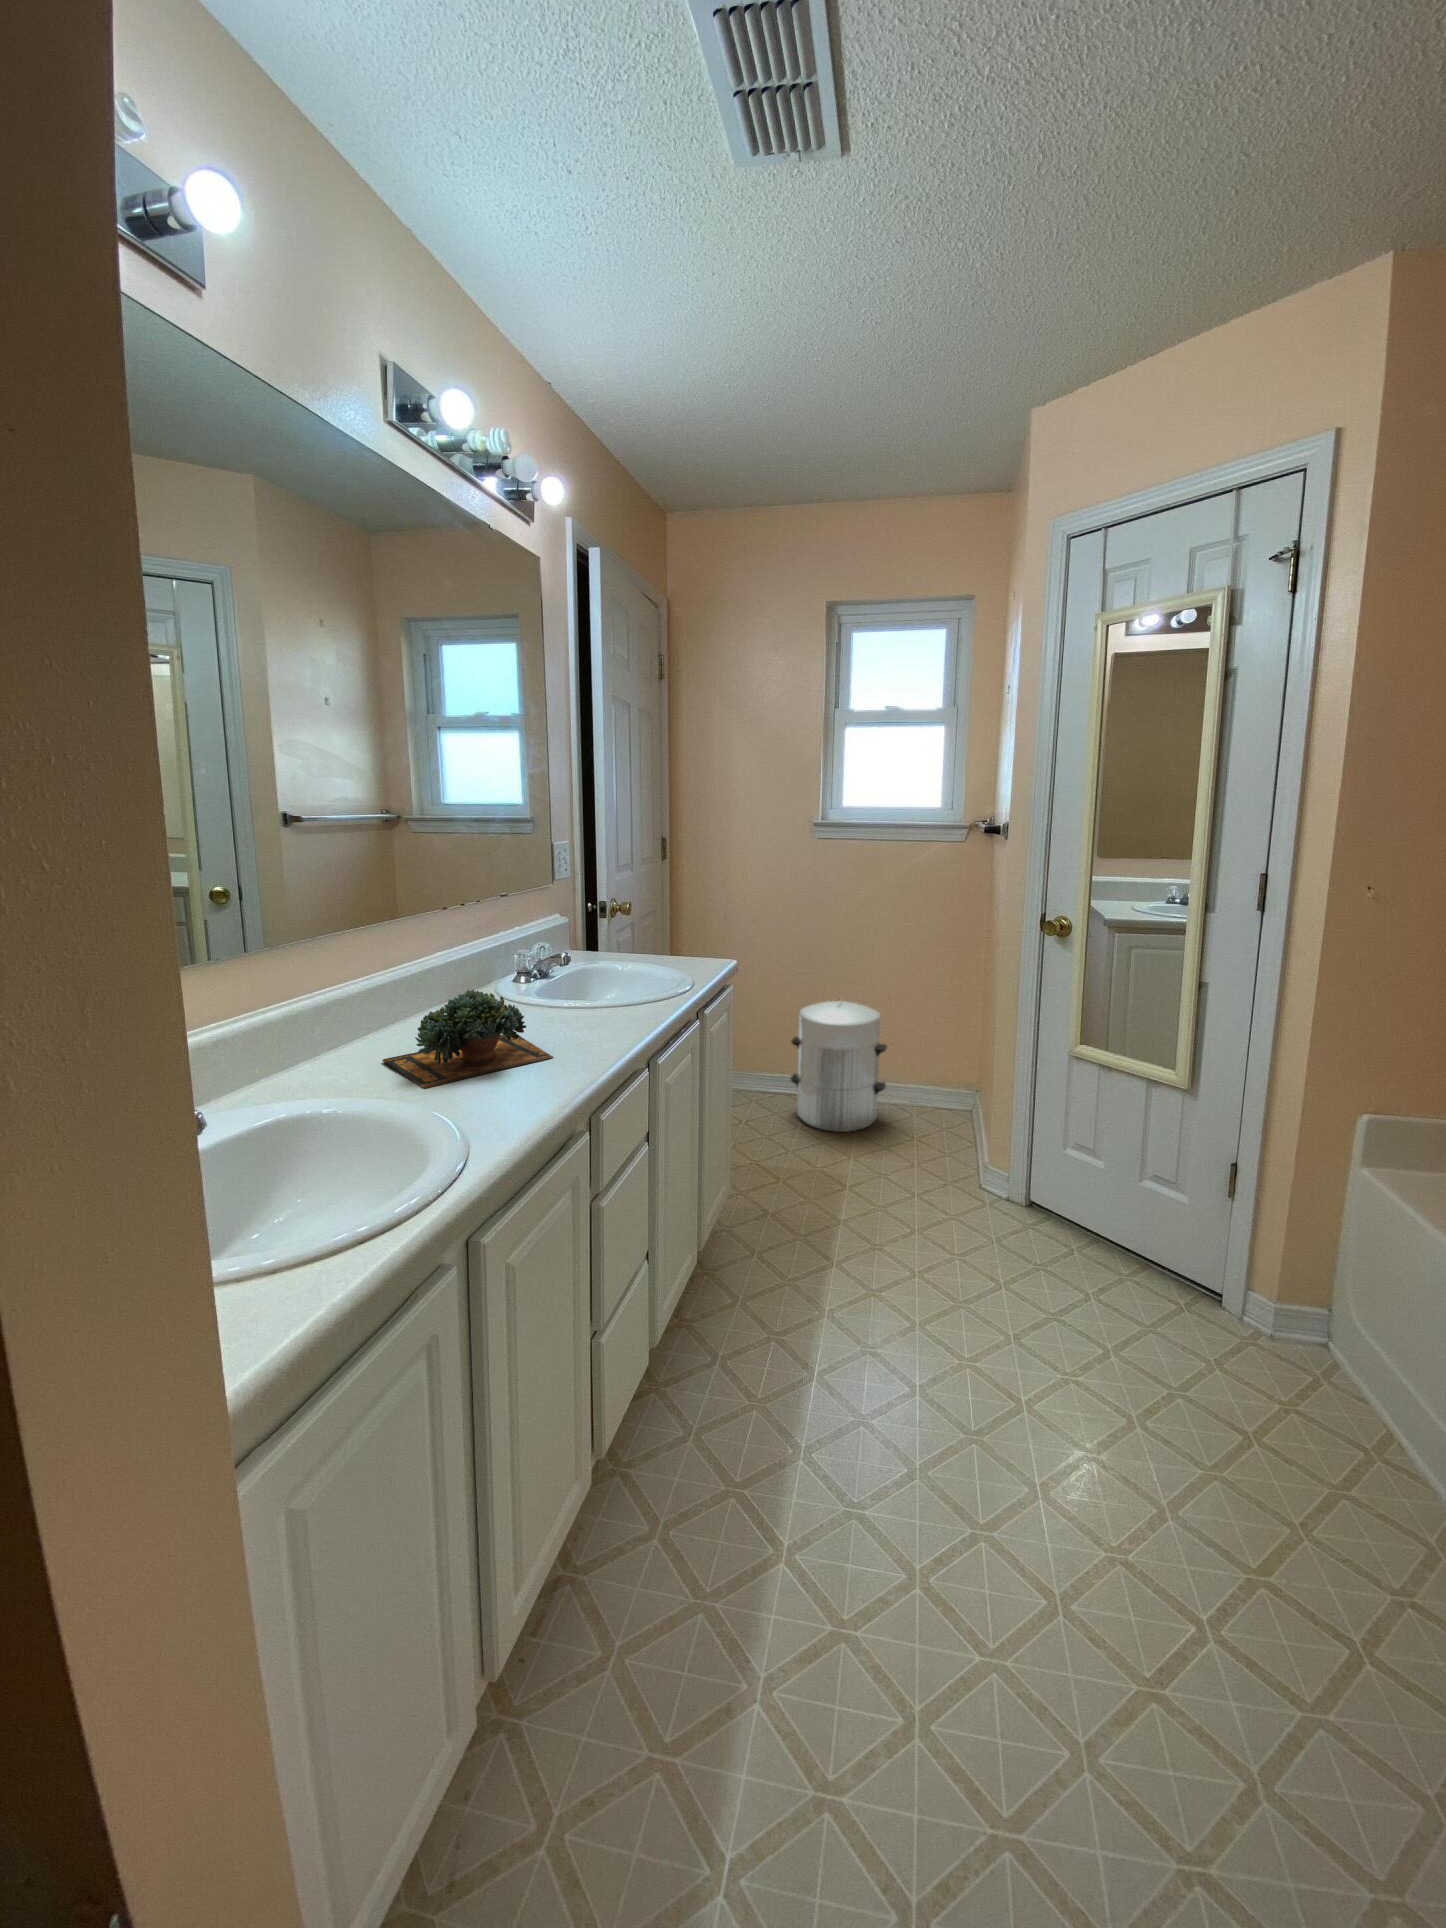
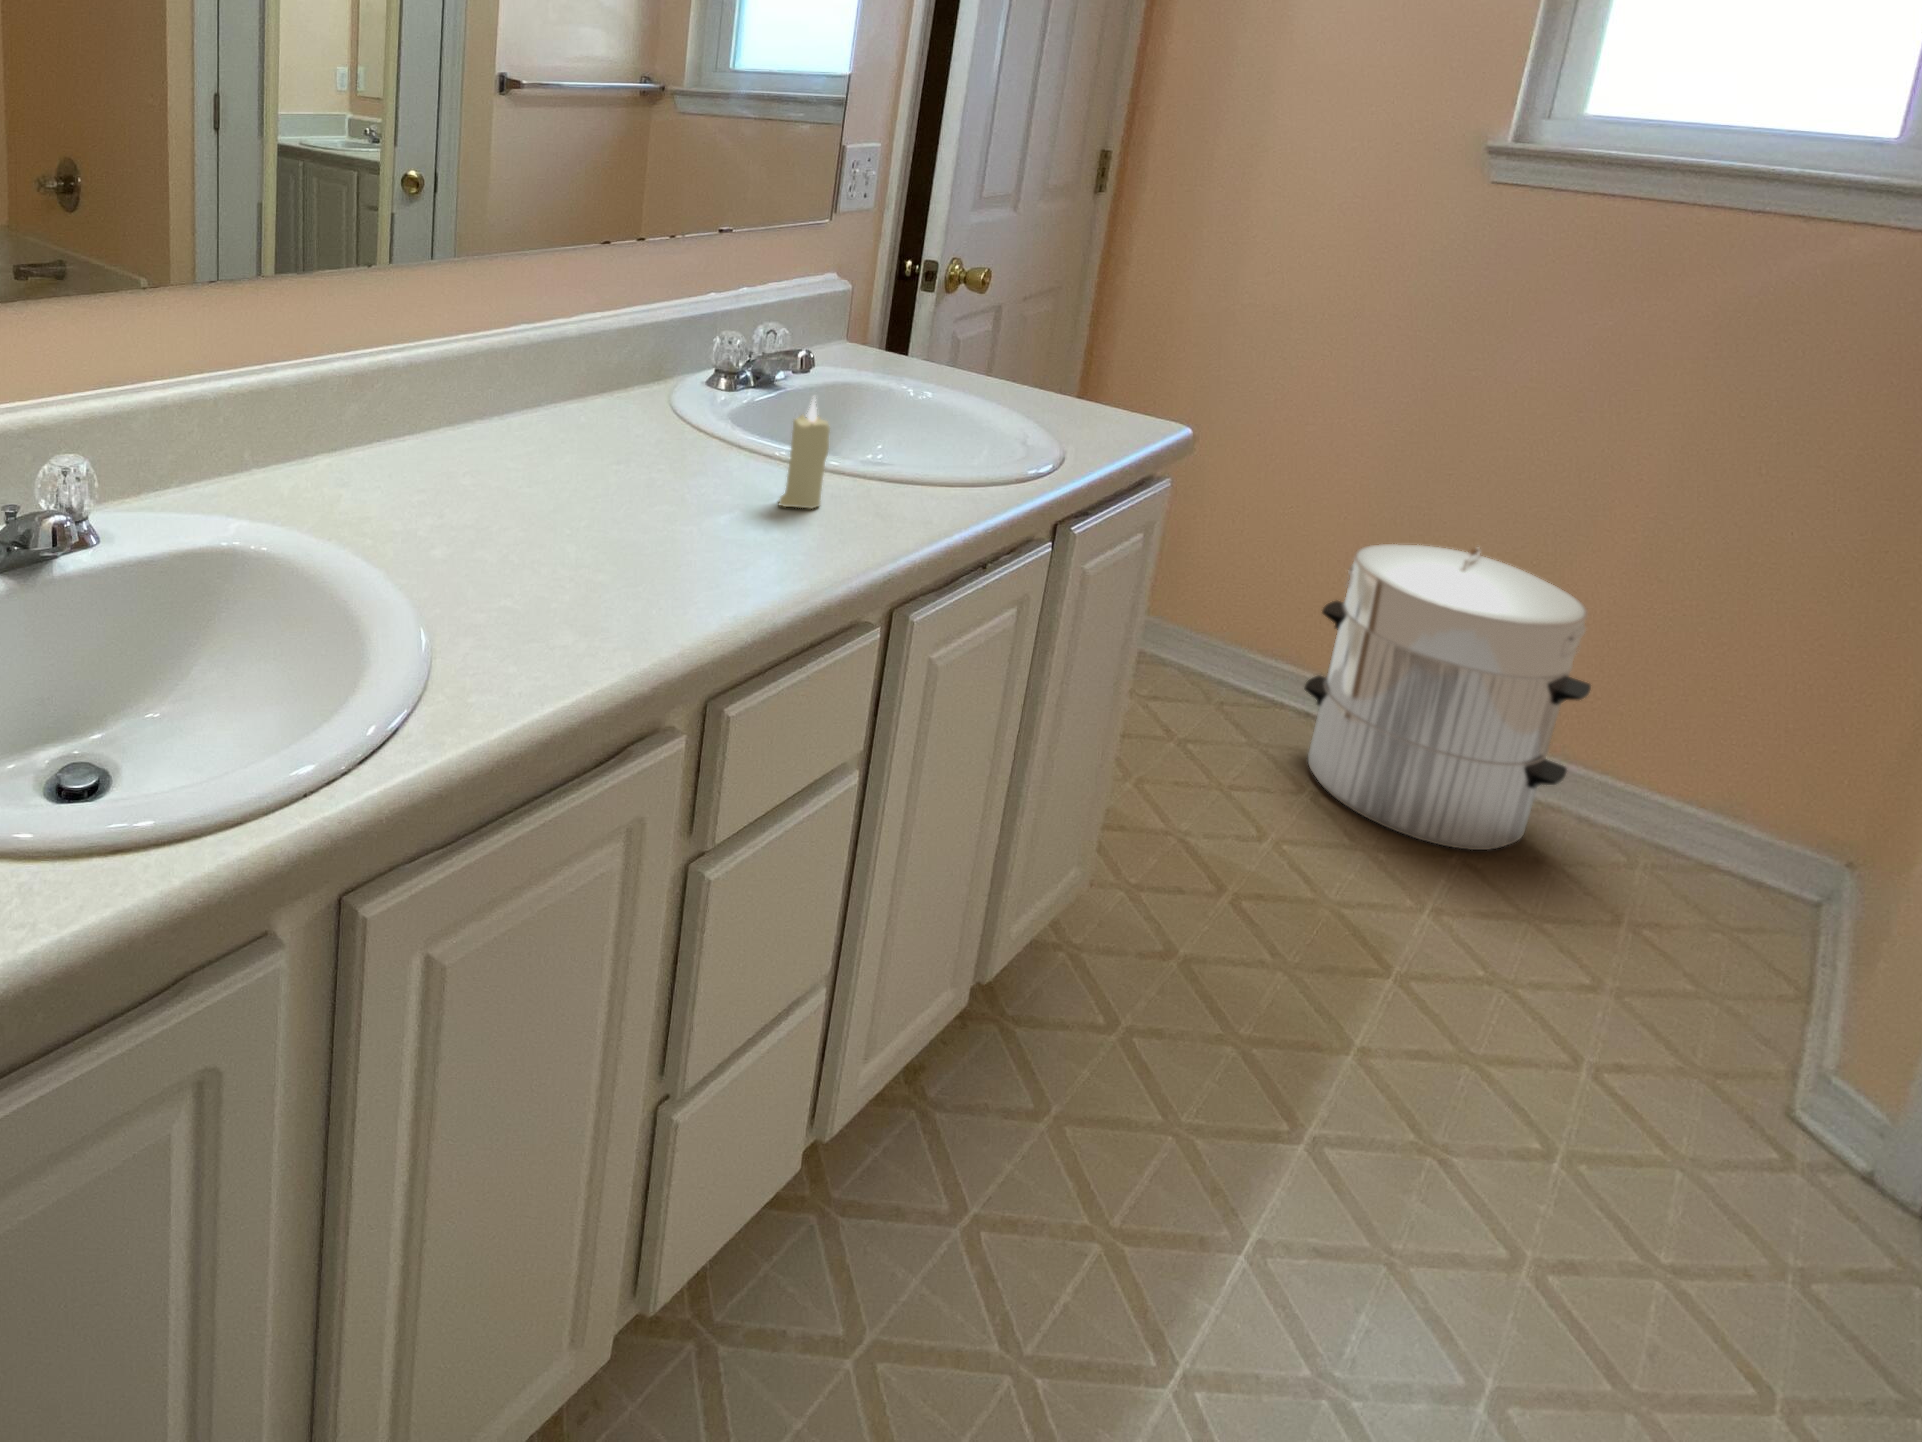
candle: none [583,965,604,1025] -> present [779,398,830,508]
succulent plant: present [383,990,553,1088] -> none [414,402,678,562]

